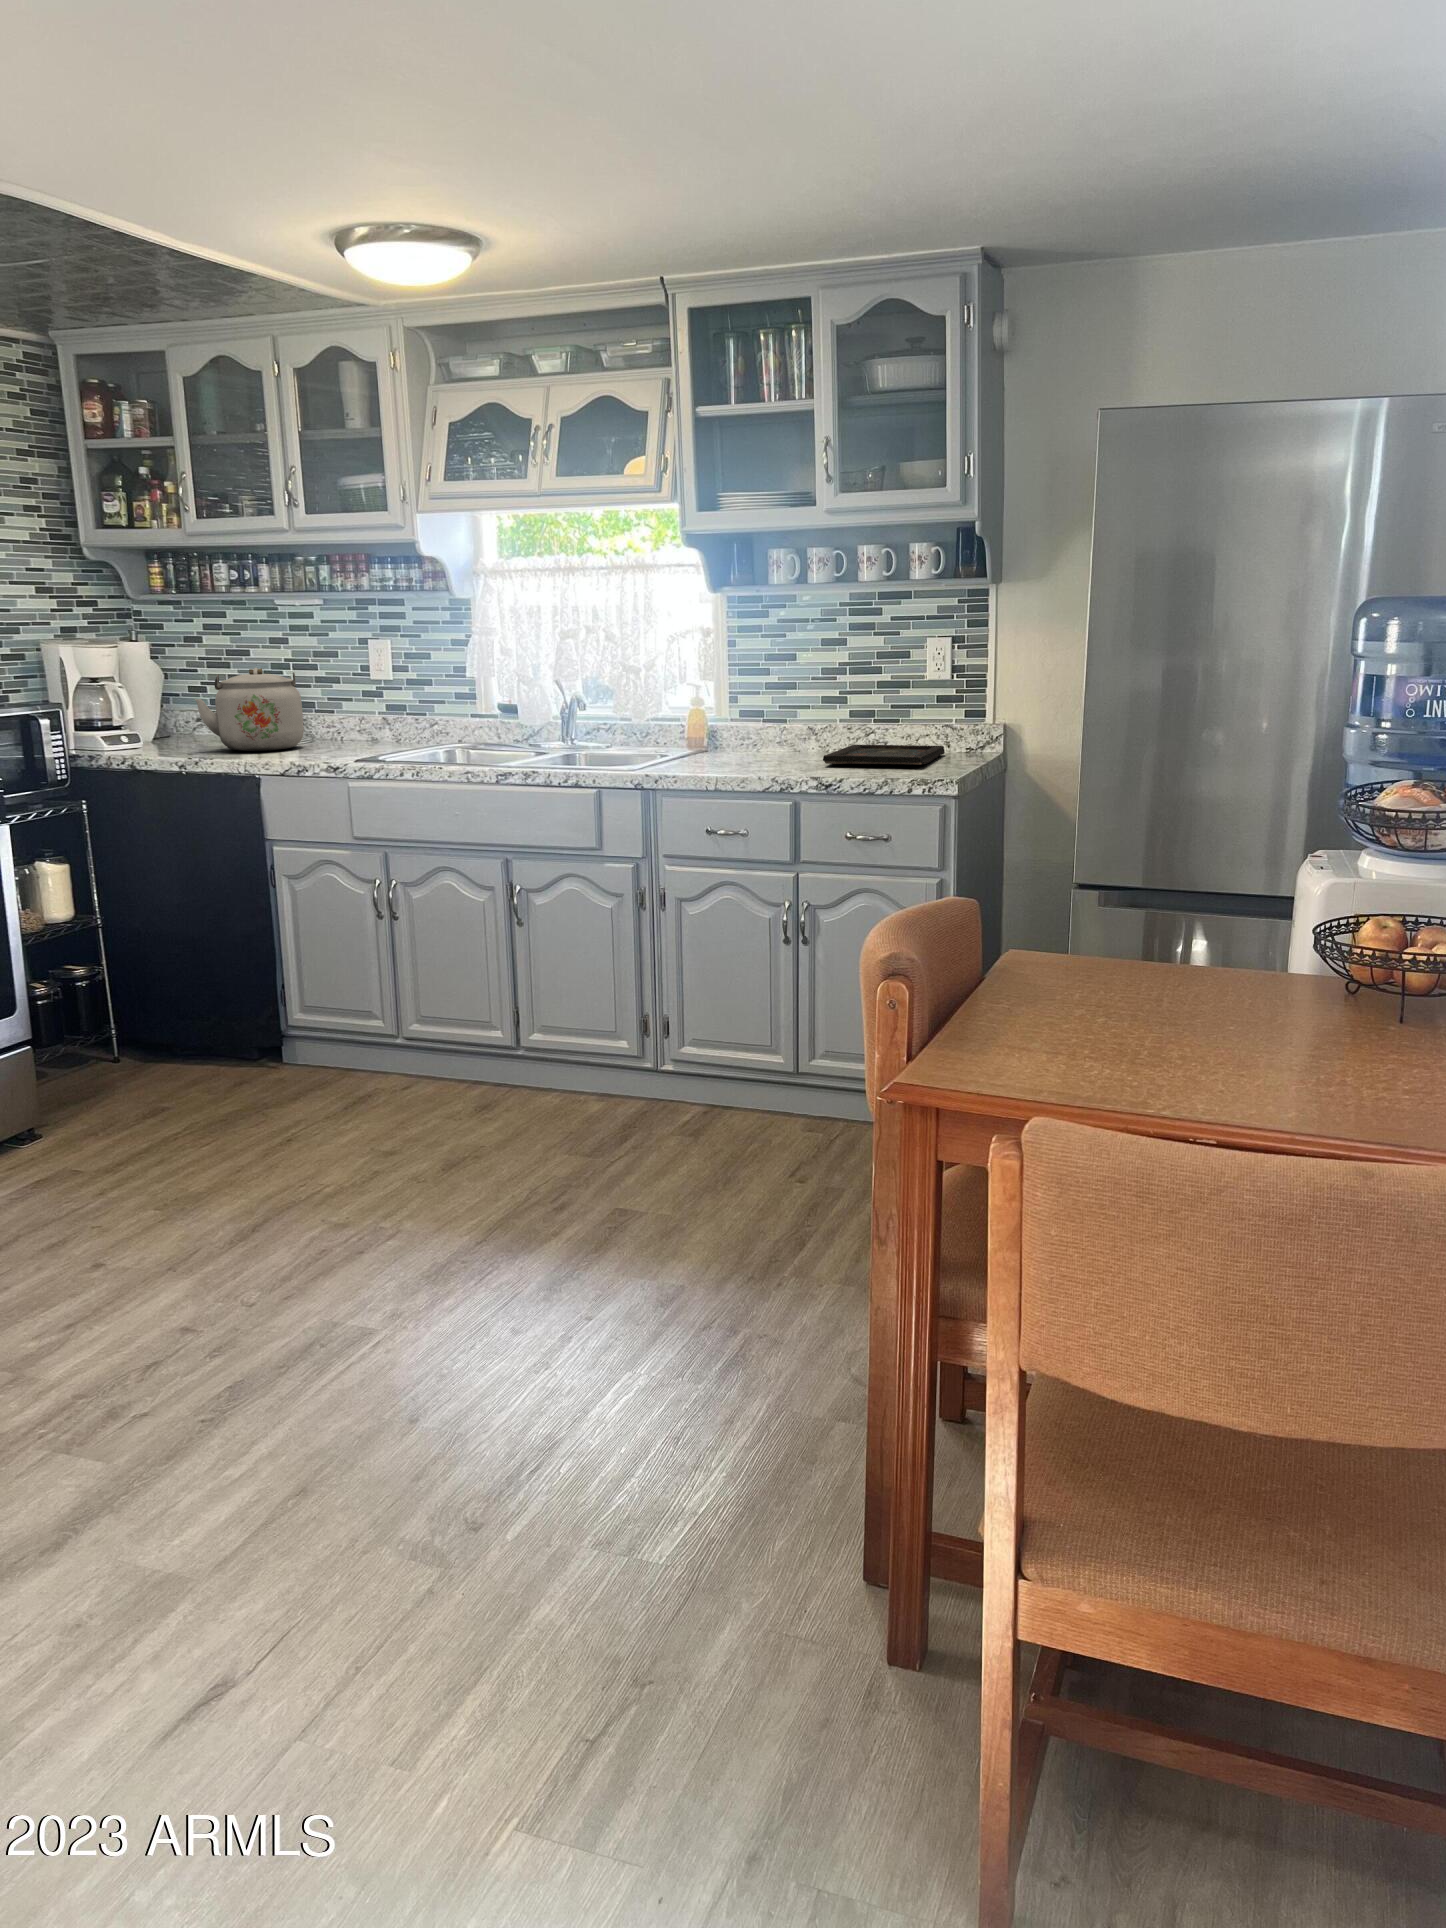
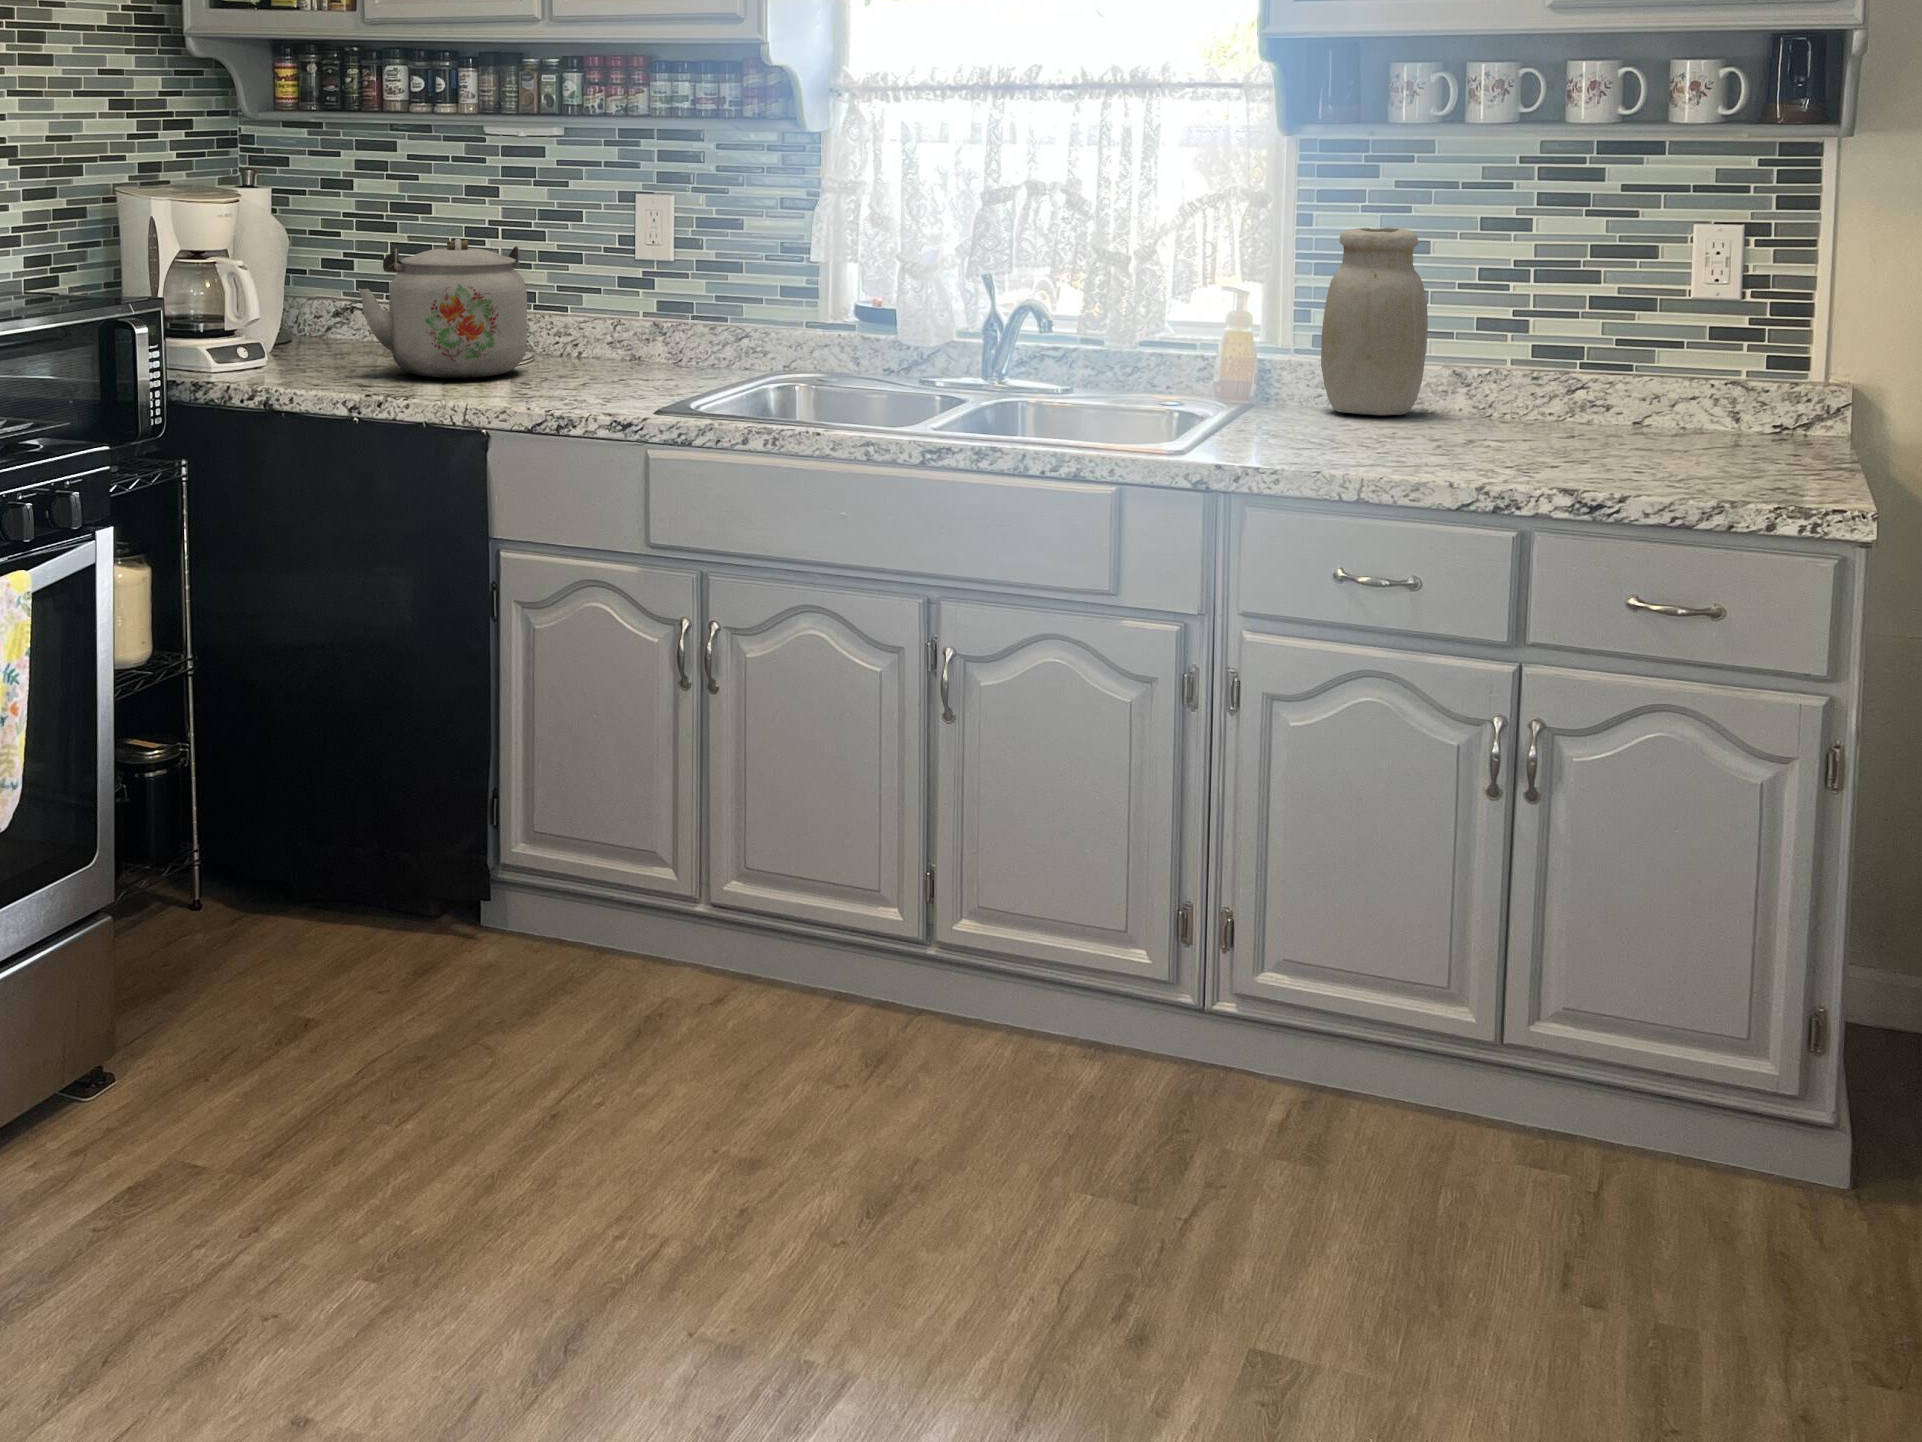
jar: none [739,645,794,751] -> present [1321,228,1428,415]
tray: present [823,745,945,765] -> none [1536,411,1742,465]

